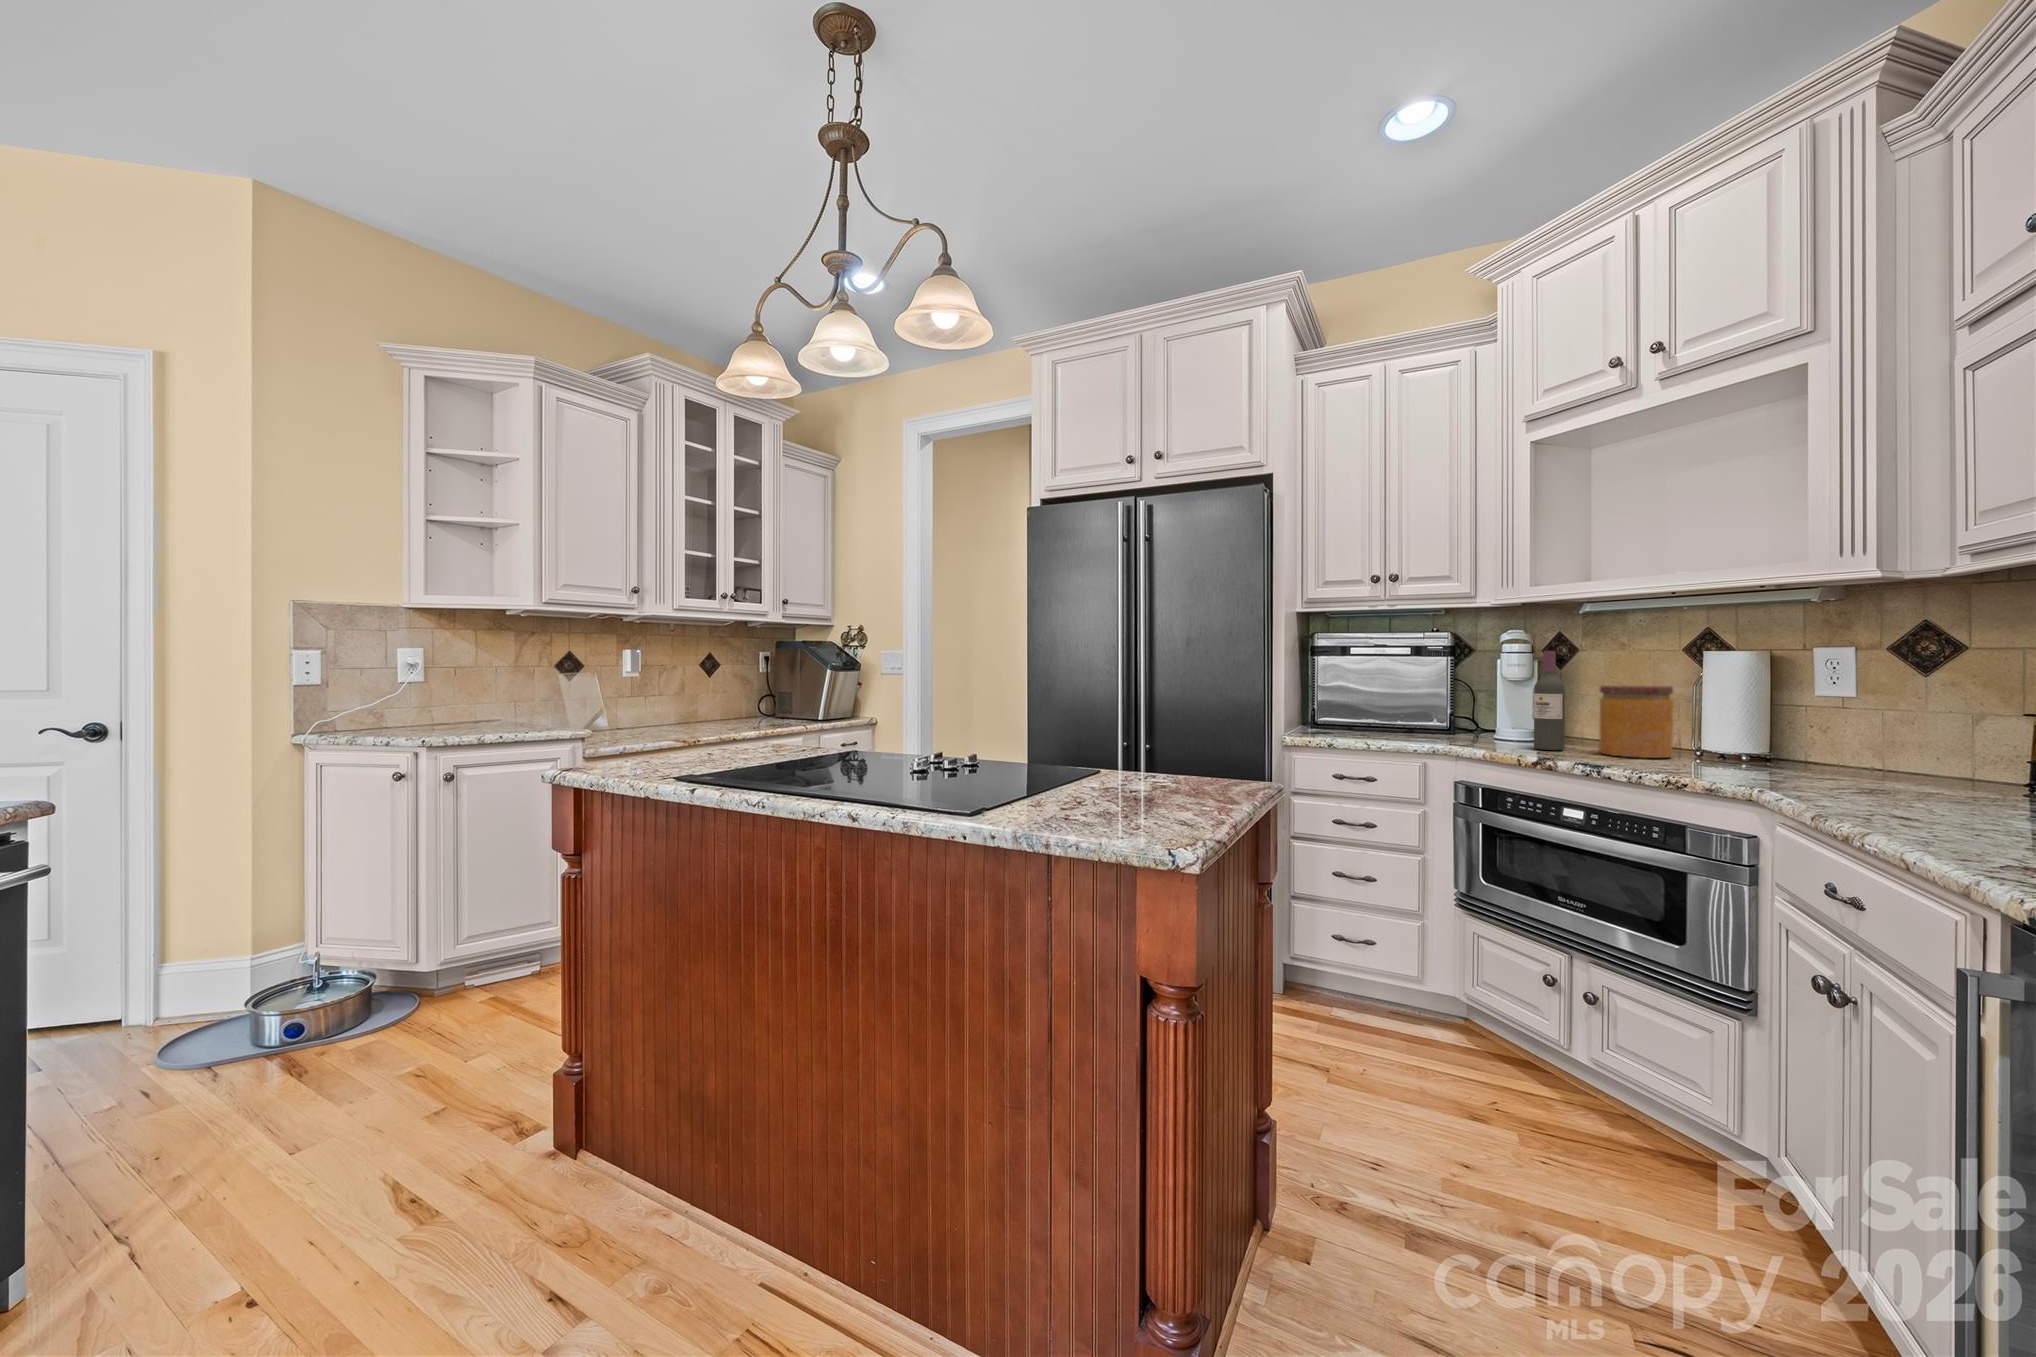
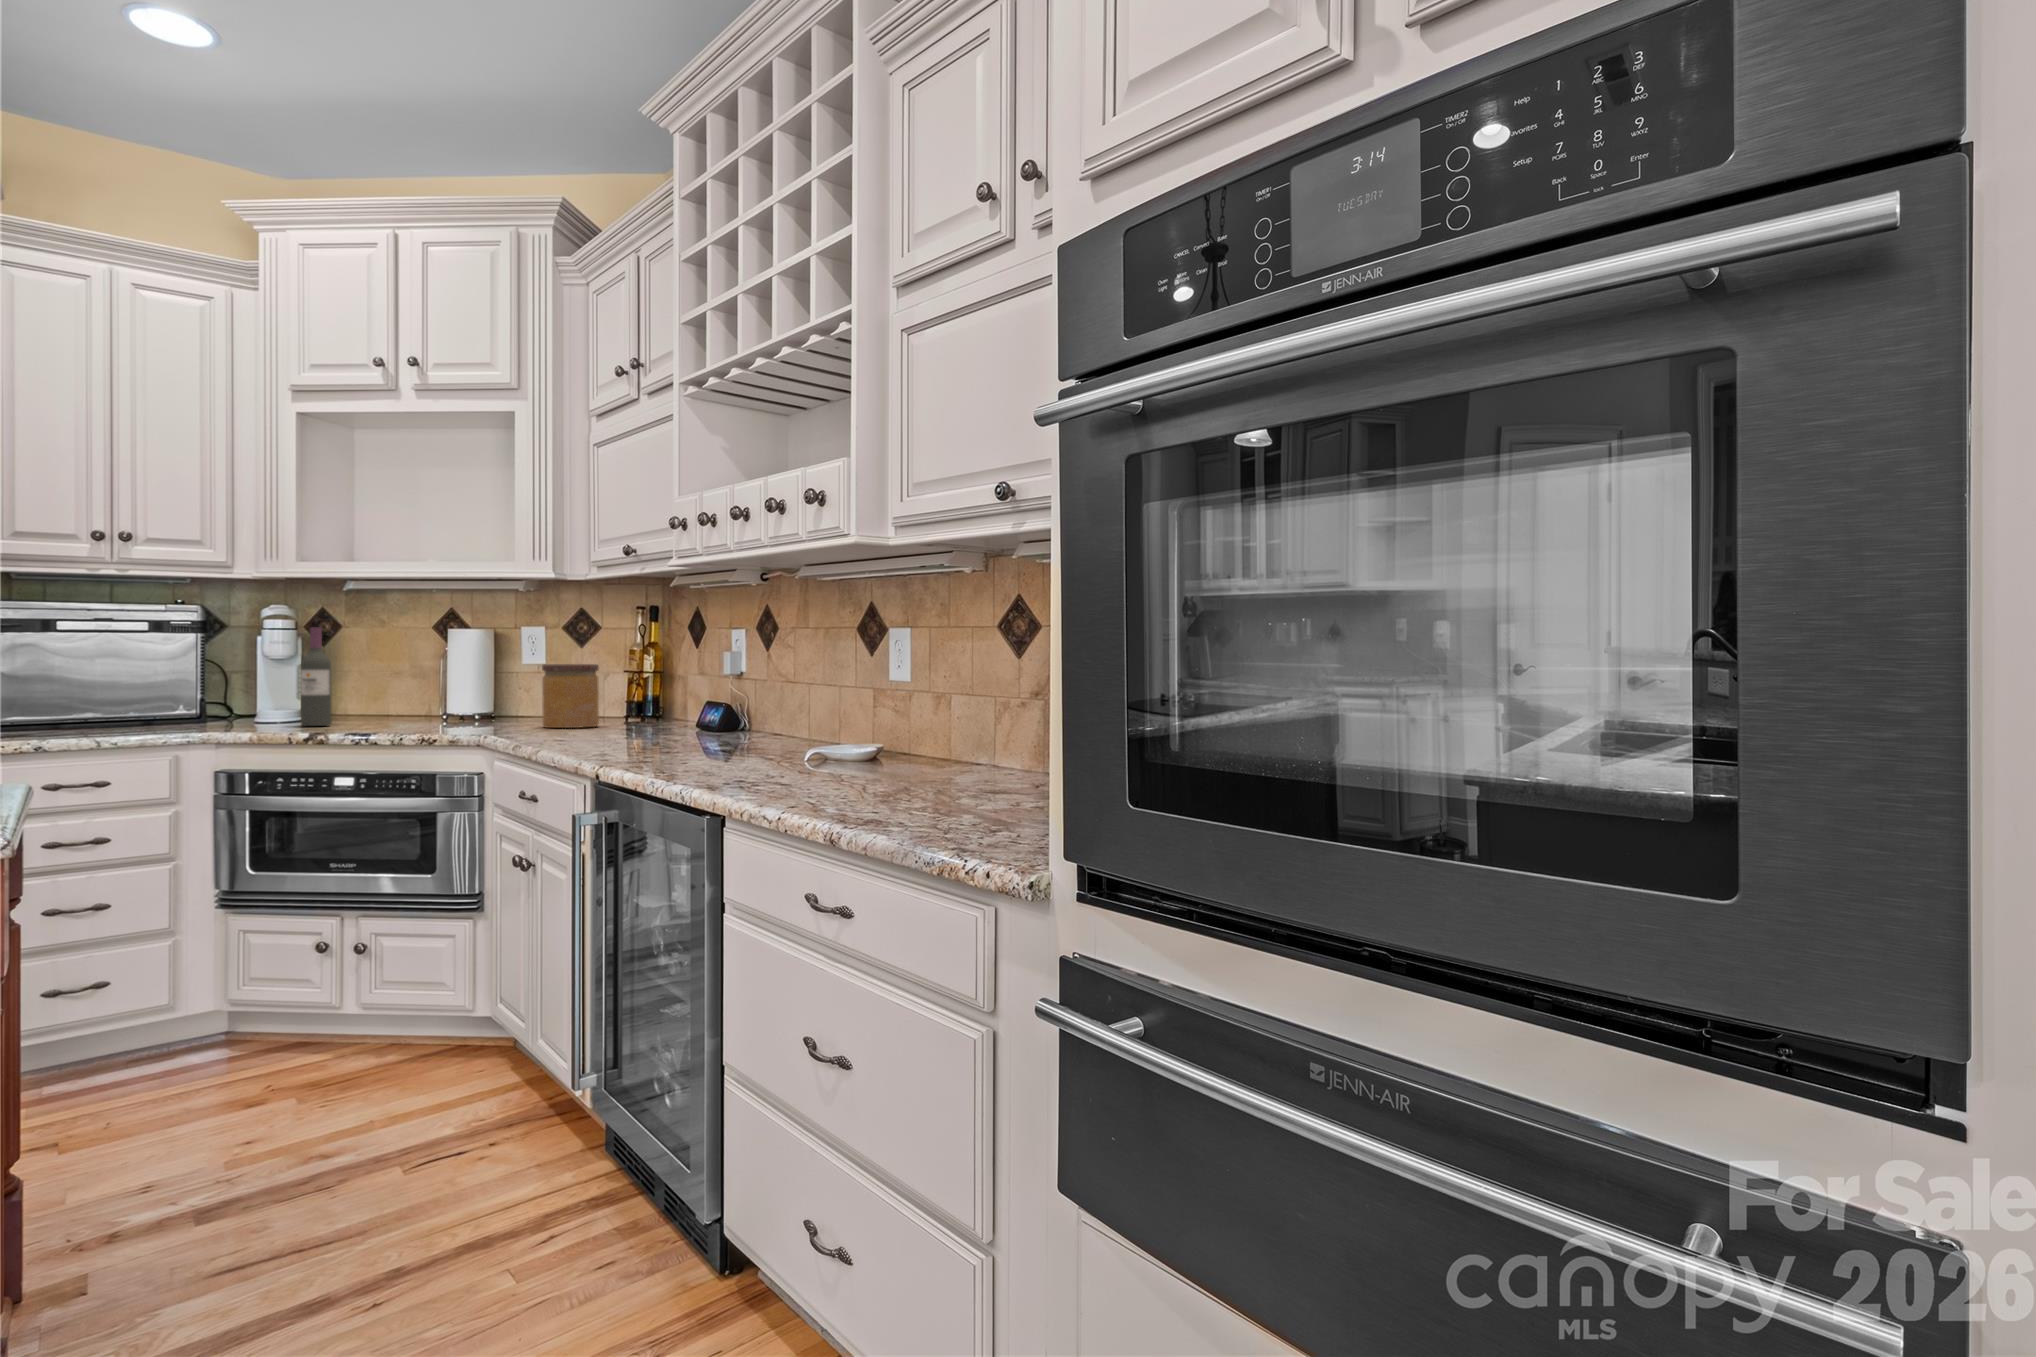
jar: present [1599,685,1673,758] -> present [542,664,599,728]

